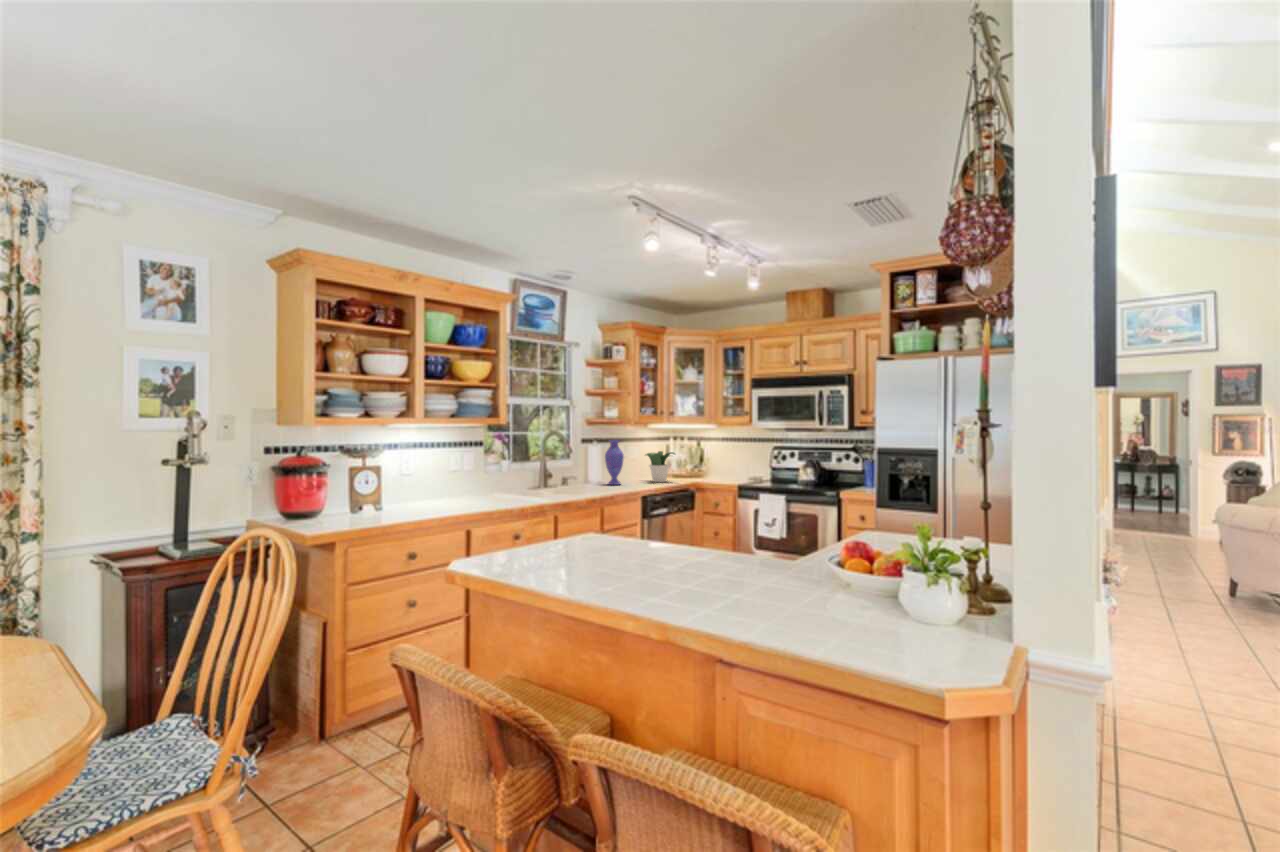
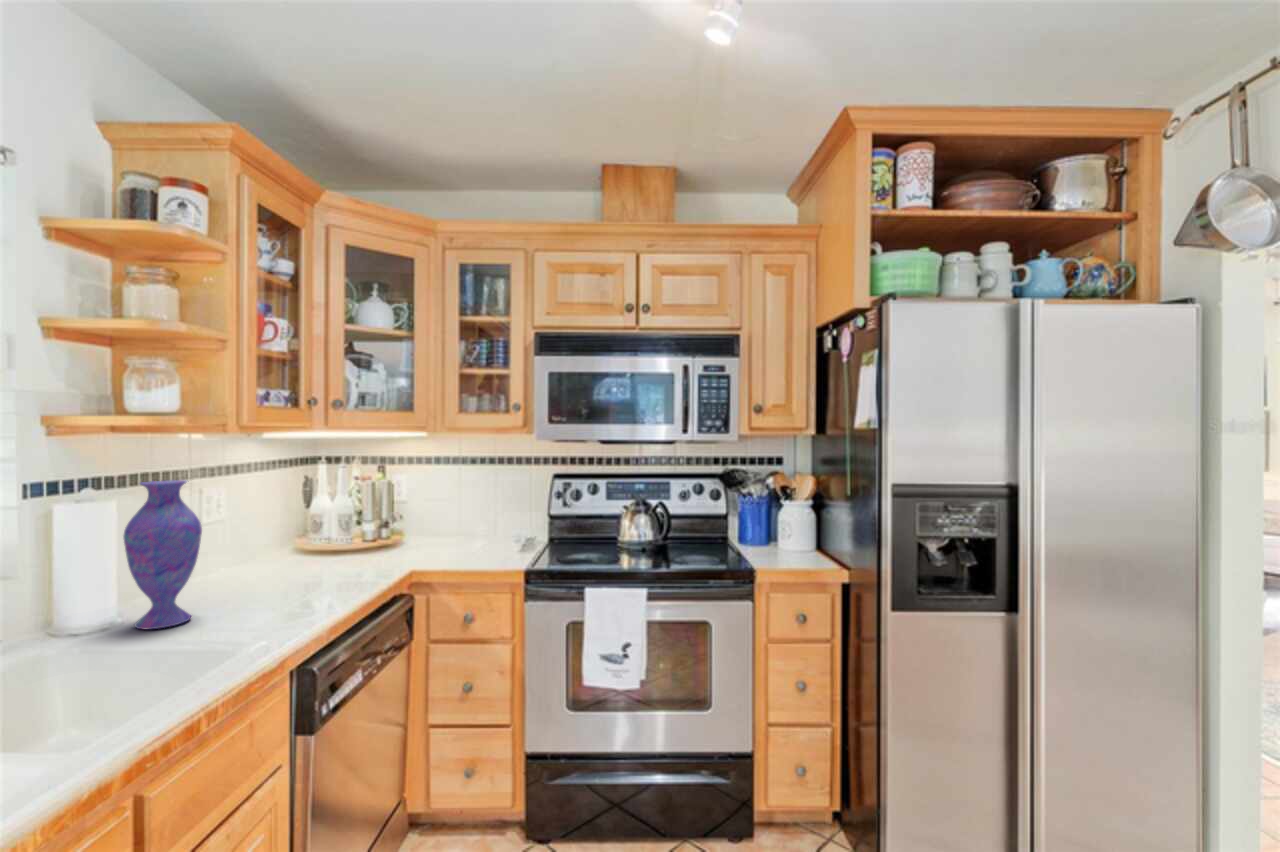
potted plant: present [646,451,675,482] -> none [262,498,364,583]

